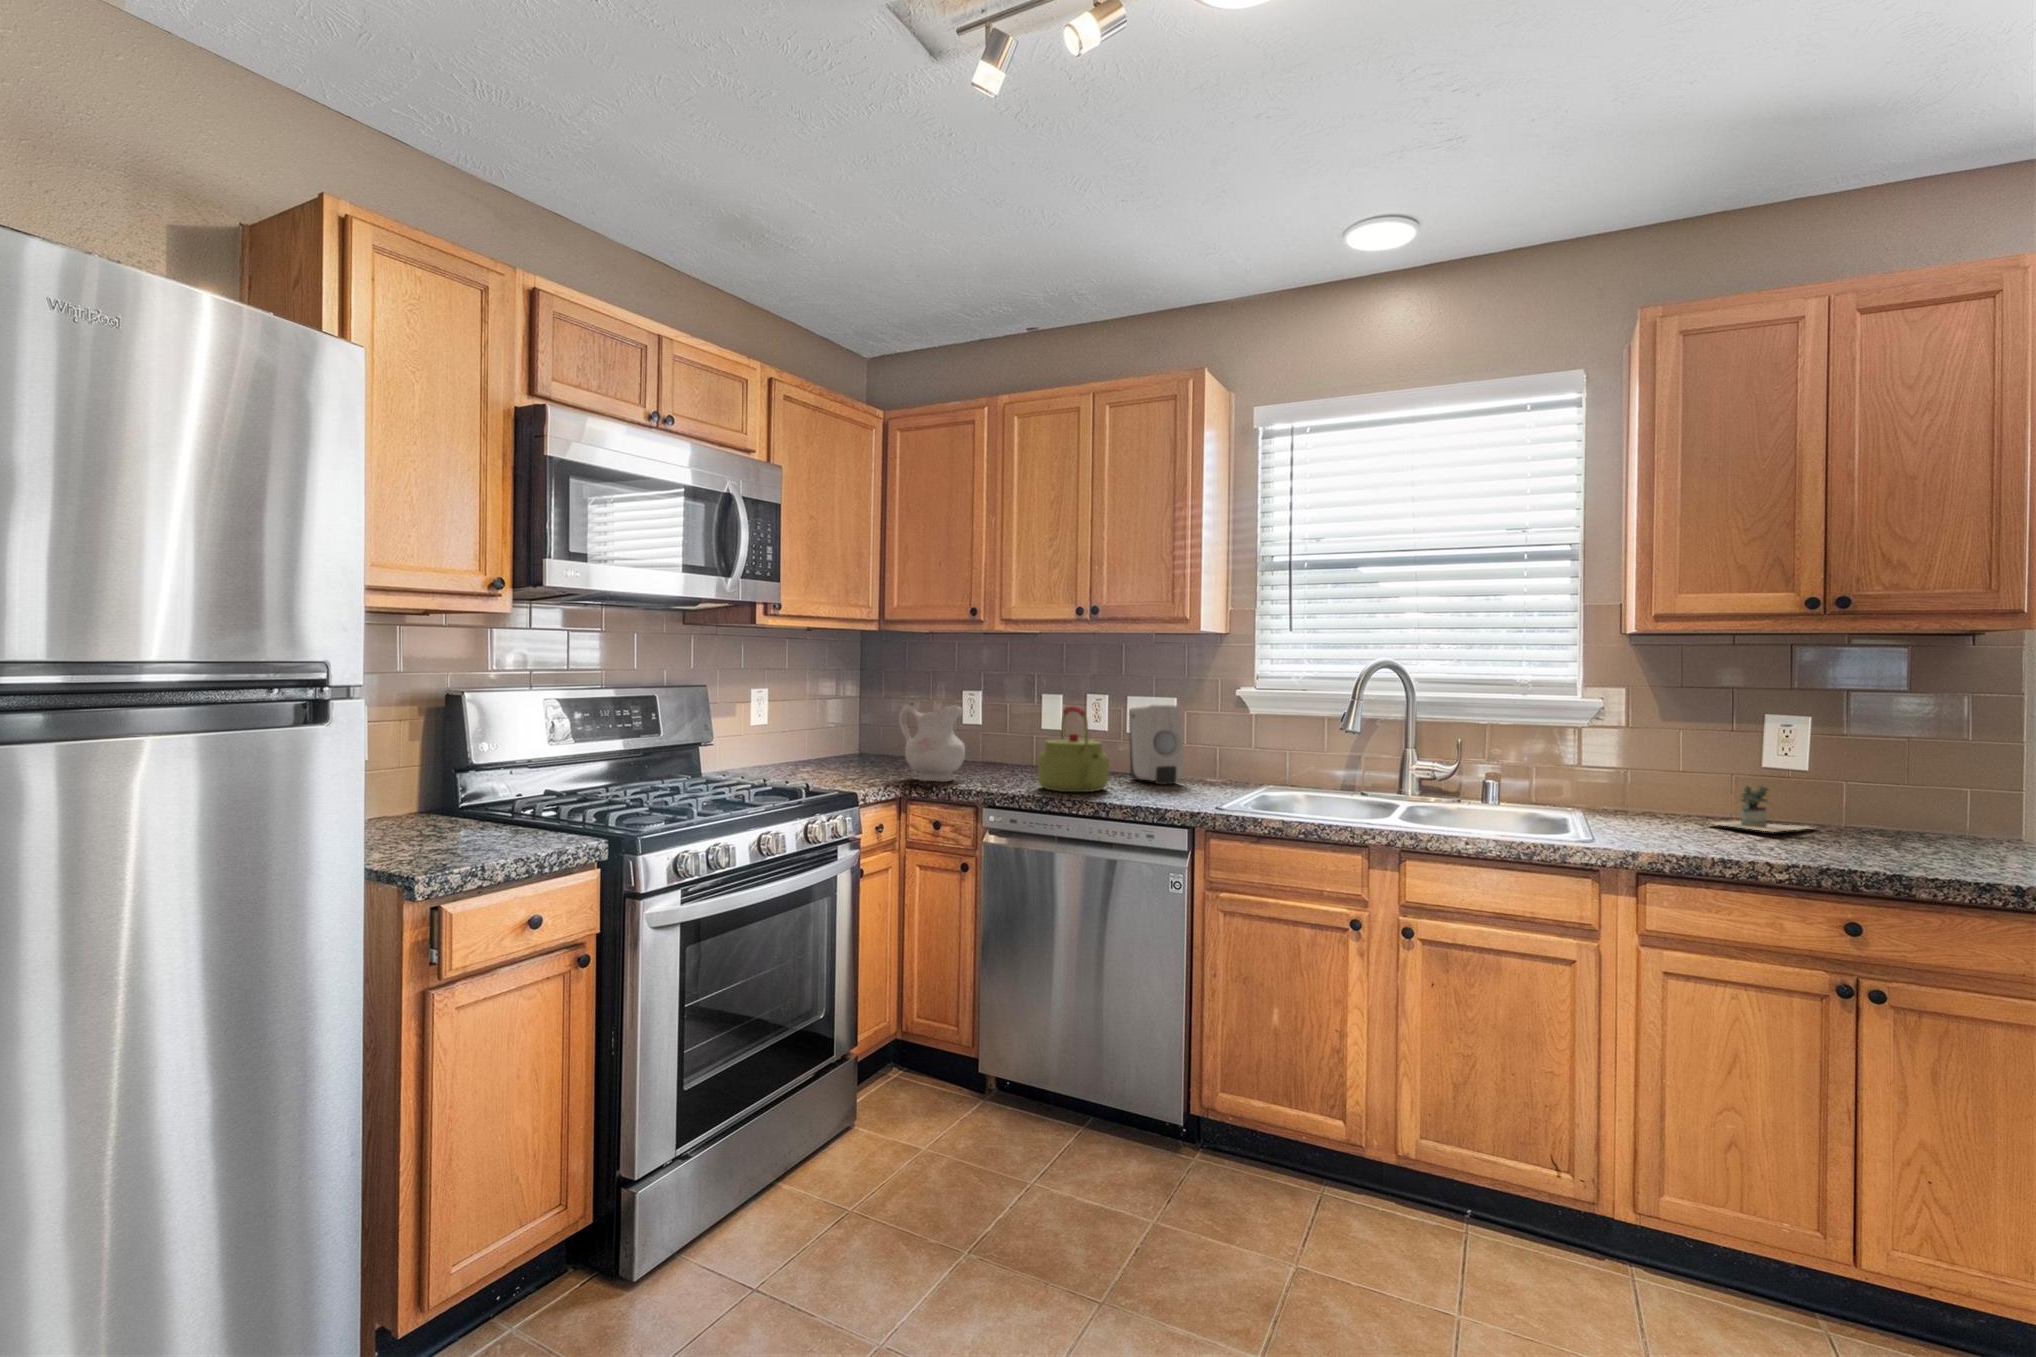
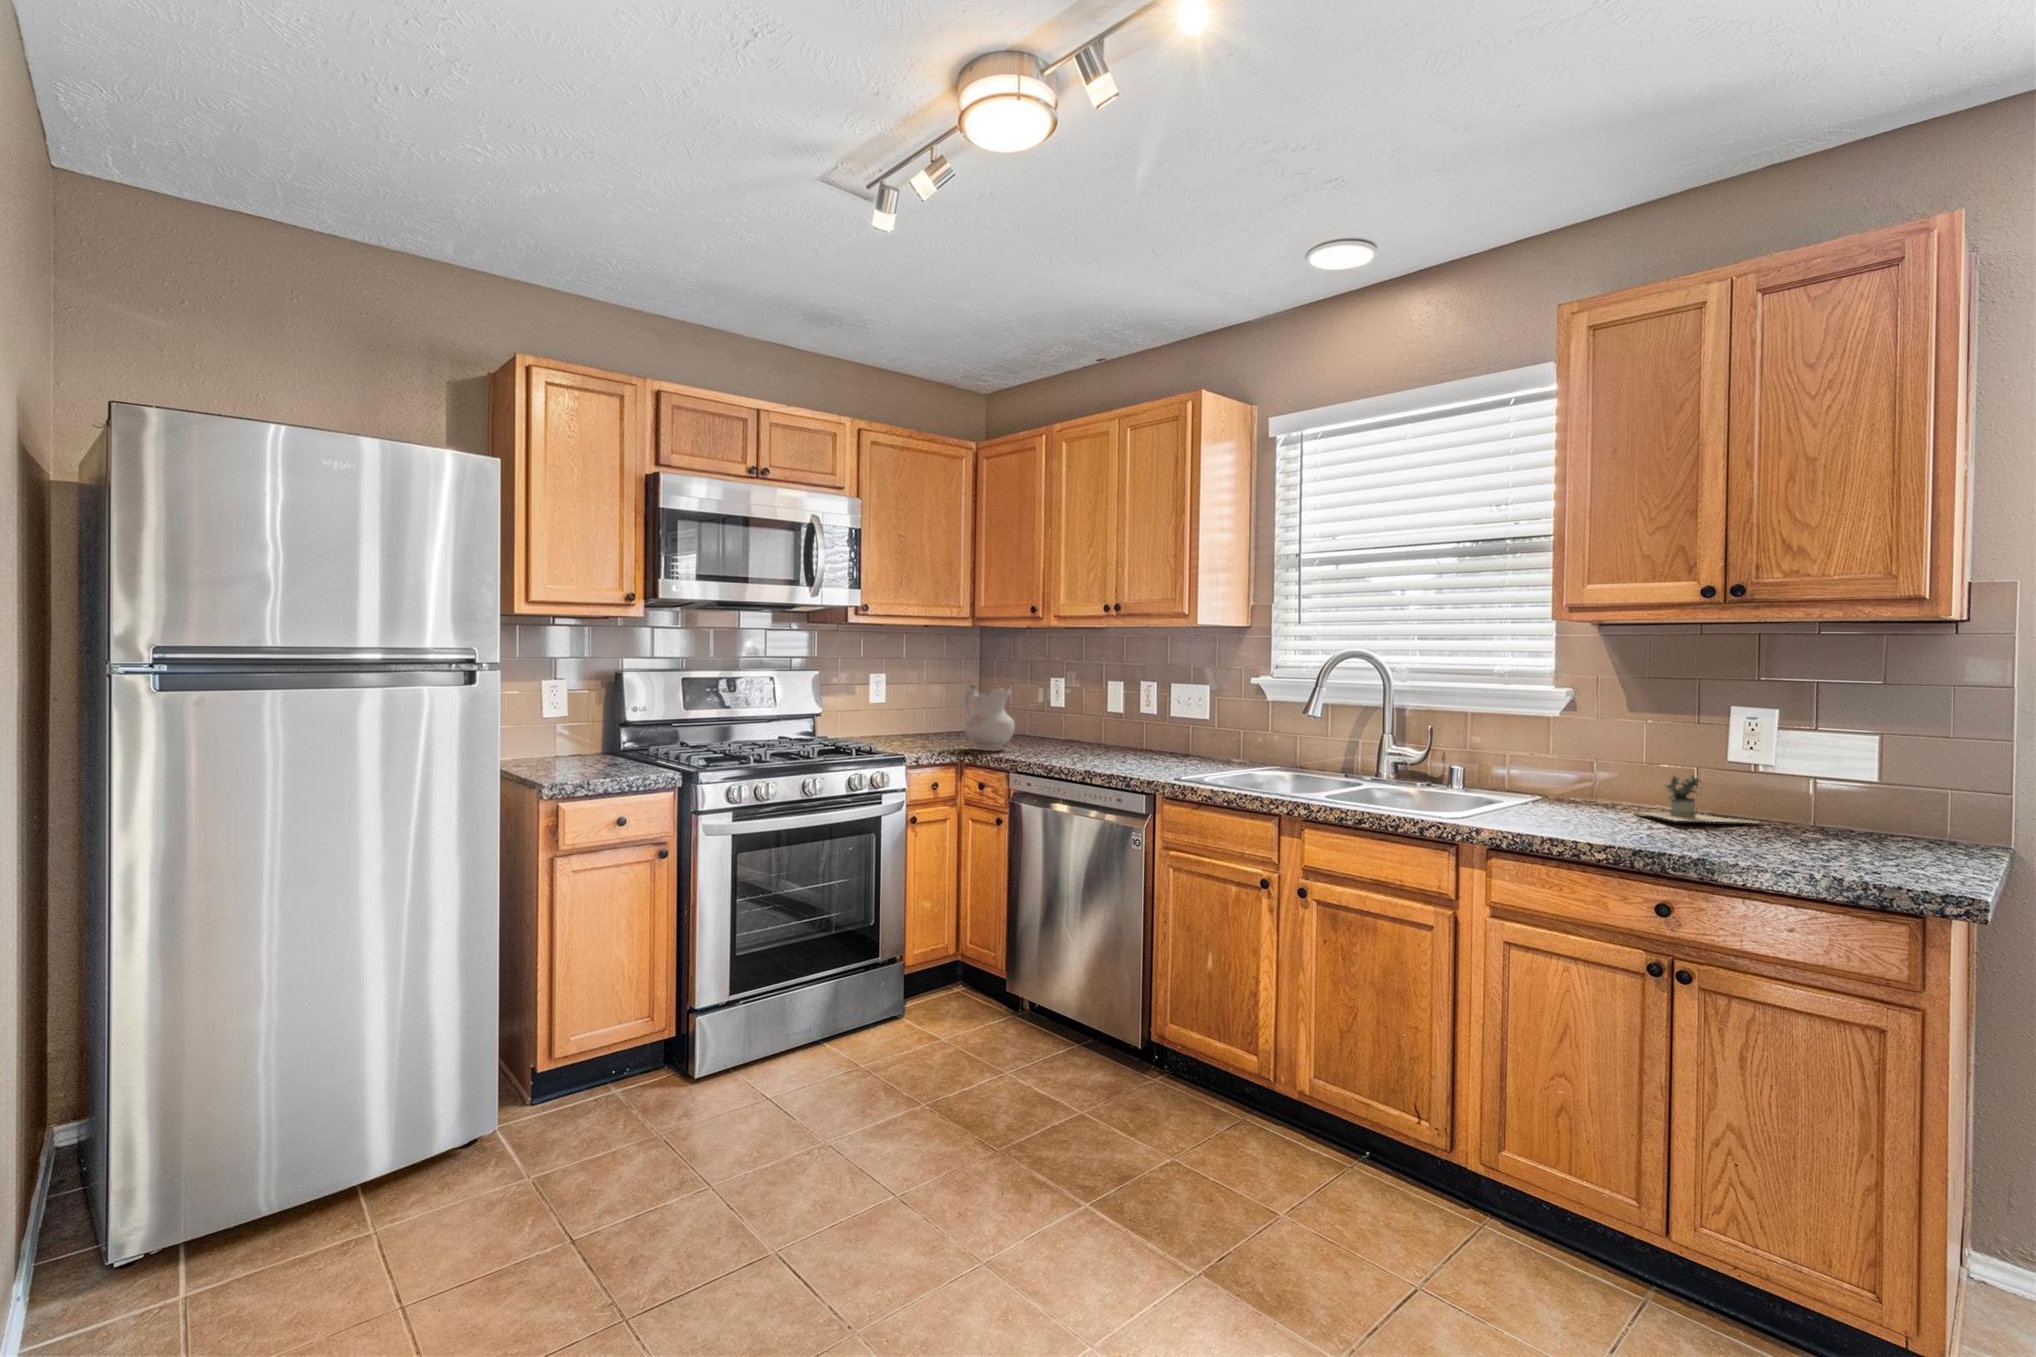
soap dispenser: present [1129,705,1183,784] -> none [1159,691,1196,761]
kettle: present [1038,706,1109,792] -> none [1056,690,1117,763]

